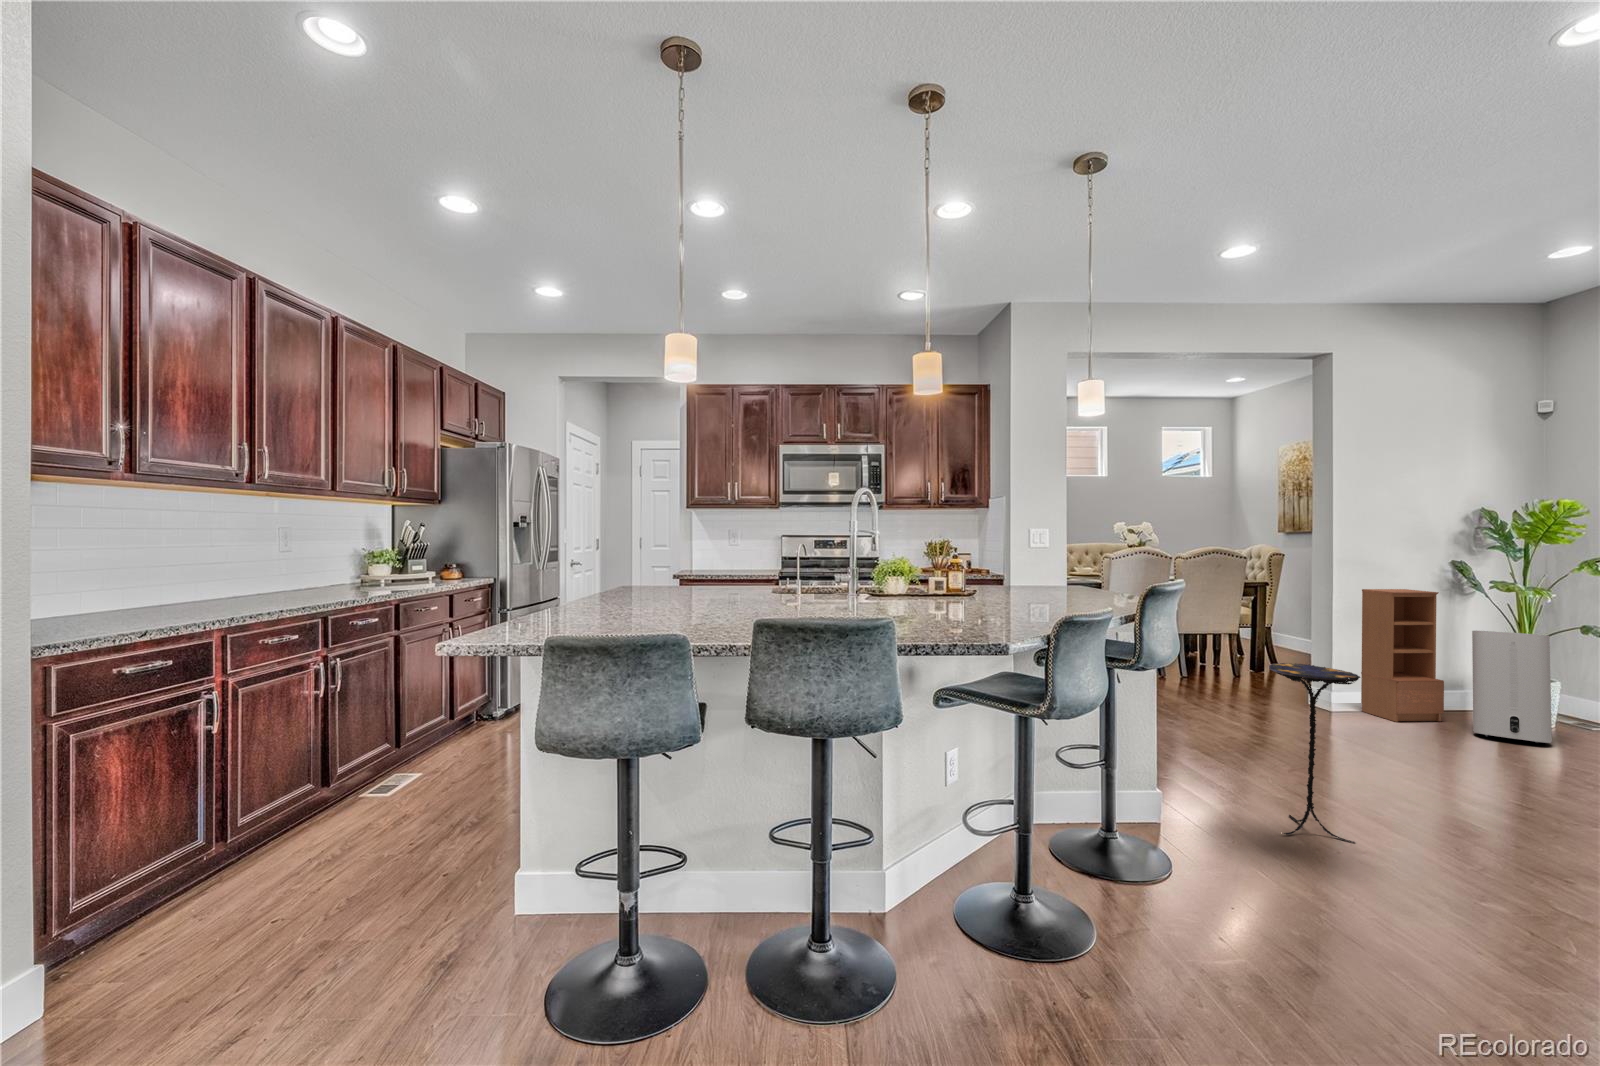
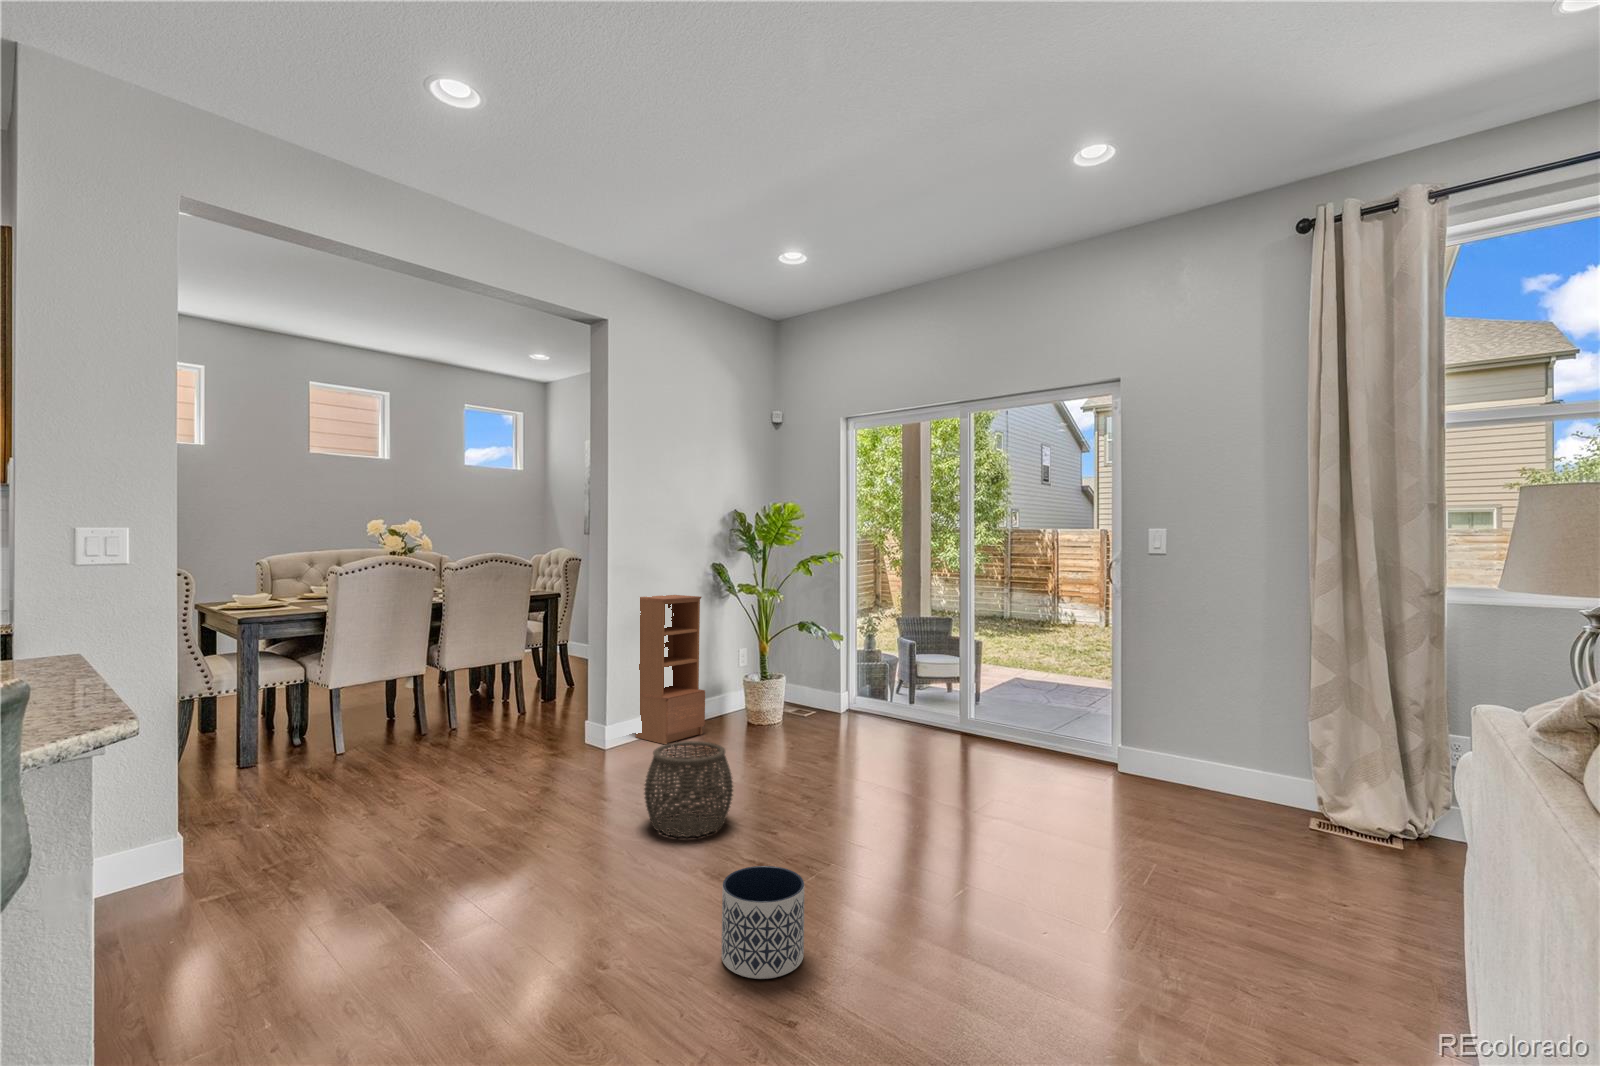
air purifier: present [1472,631,1552,743] -> none [727,634,783,744]
side table: present [1269,663,1360,843] -> none [499,717,619,1010]
woven basket: none [1376,711,1477,791] -> present [644,741,733,837]
planter: none [1458,803,1550,887] -> present [722,866,804,979]

